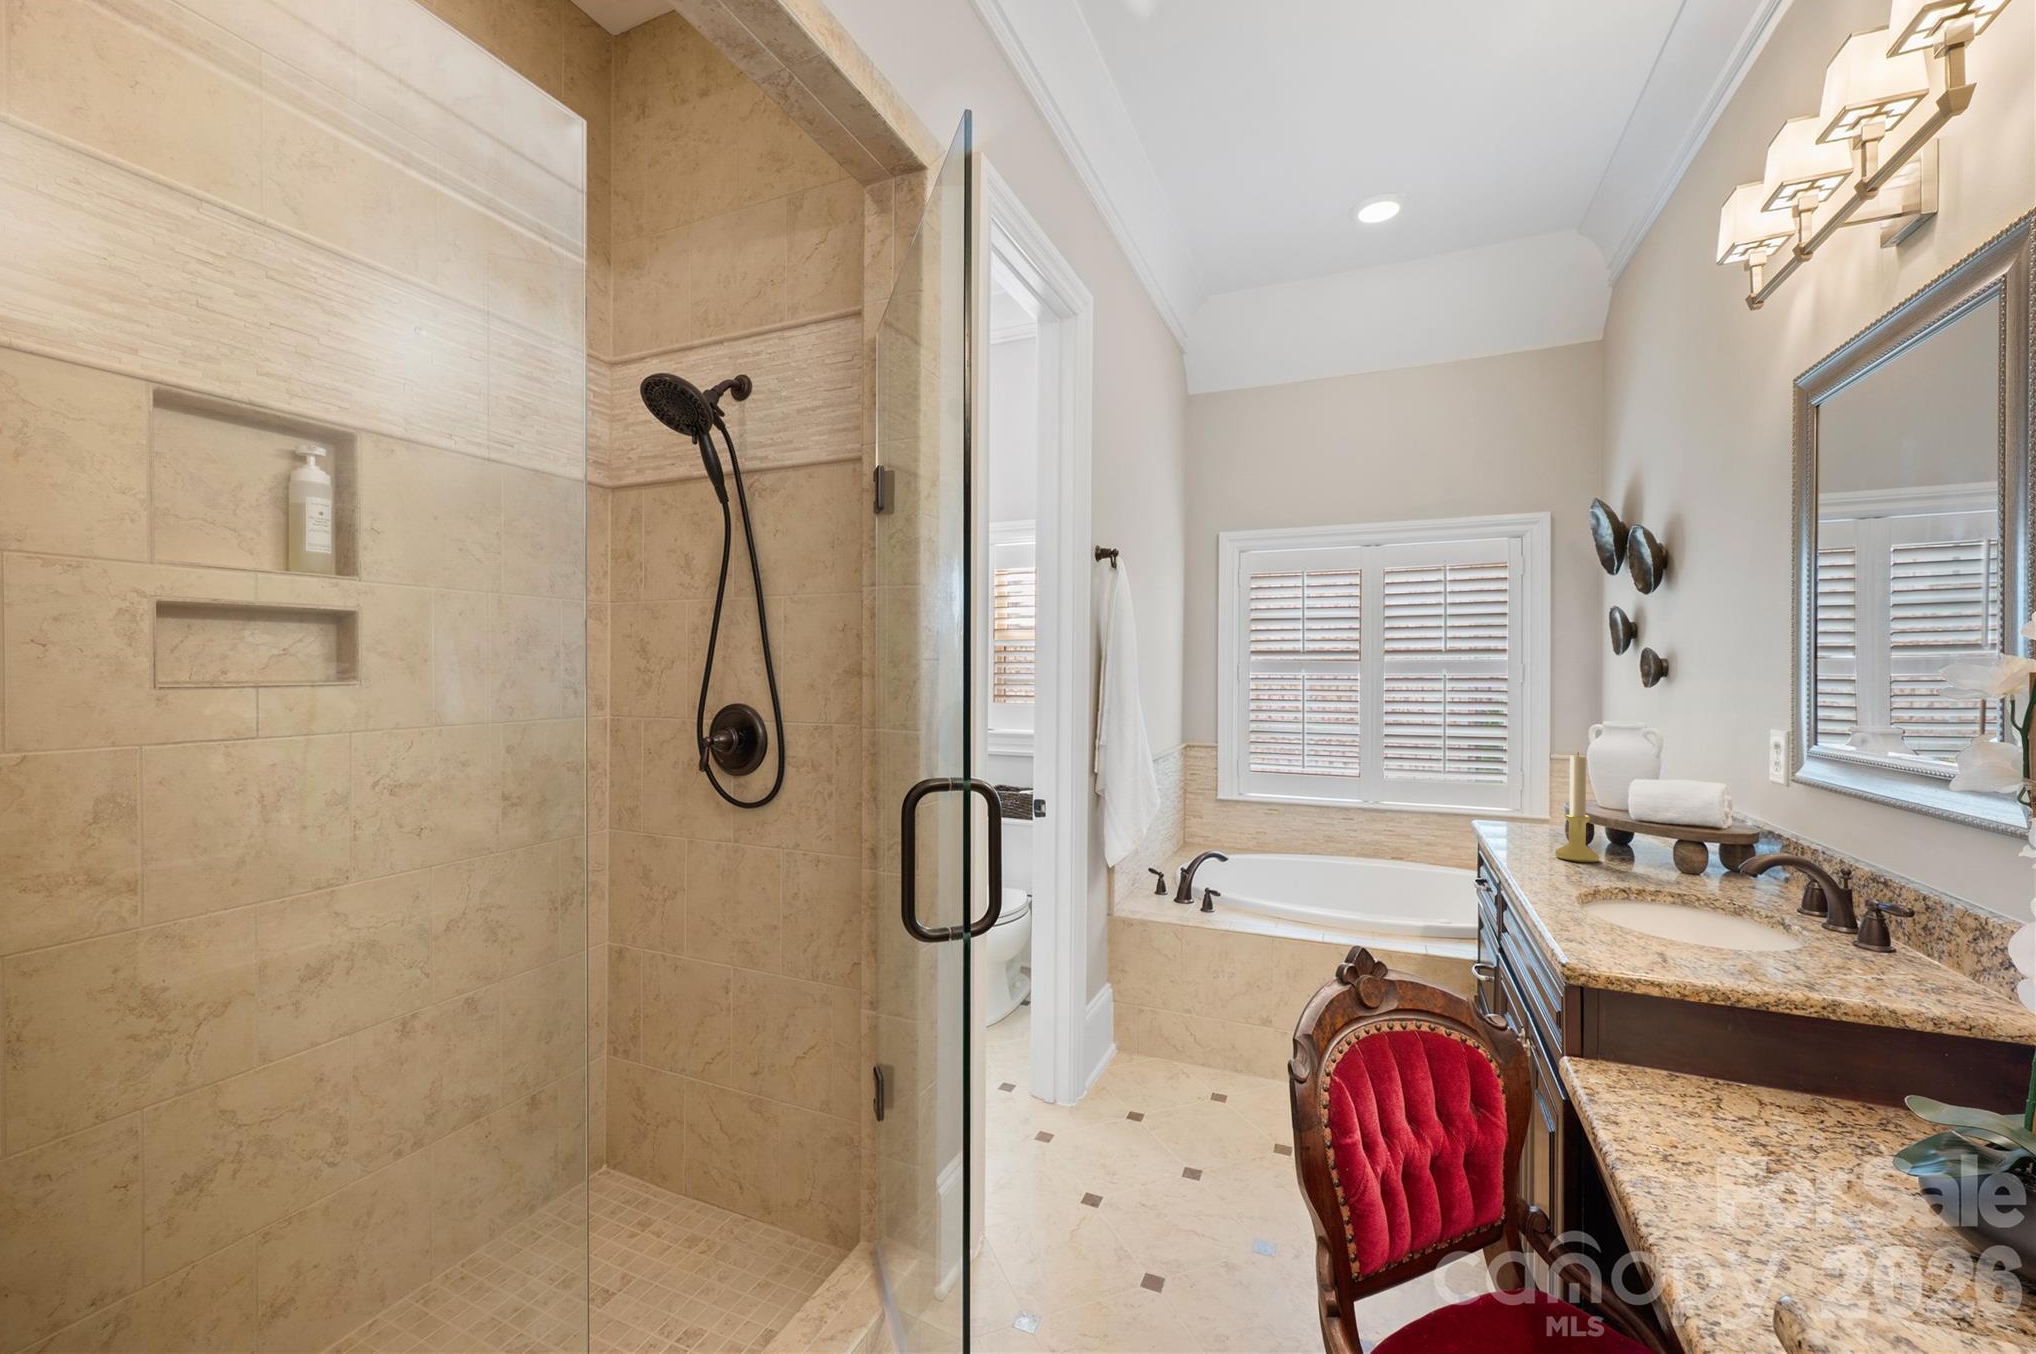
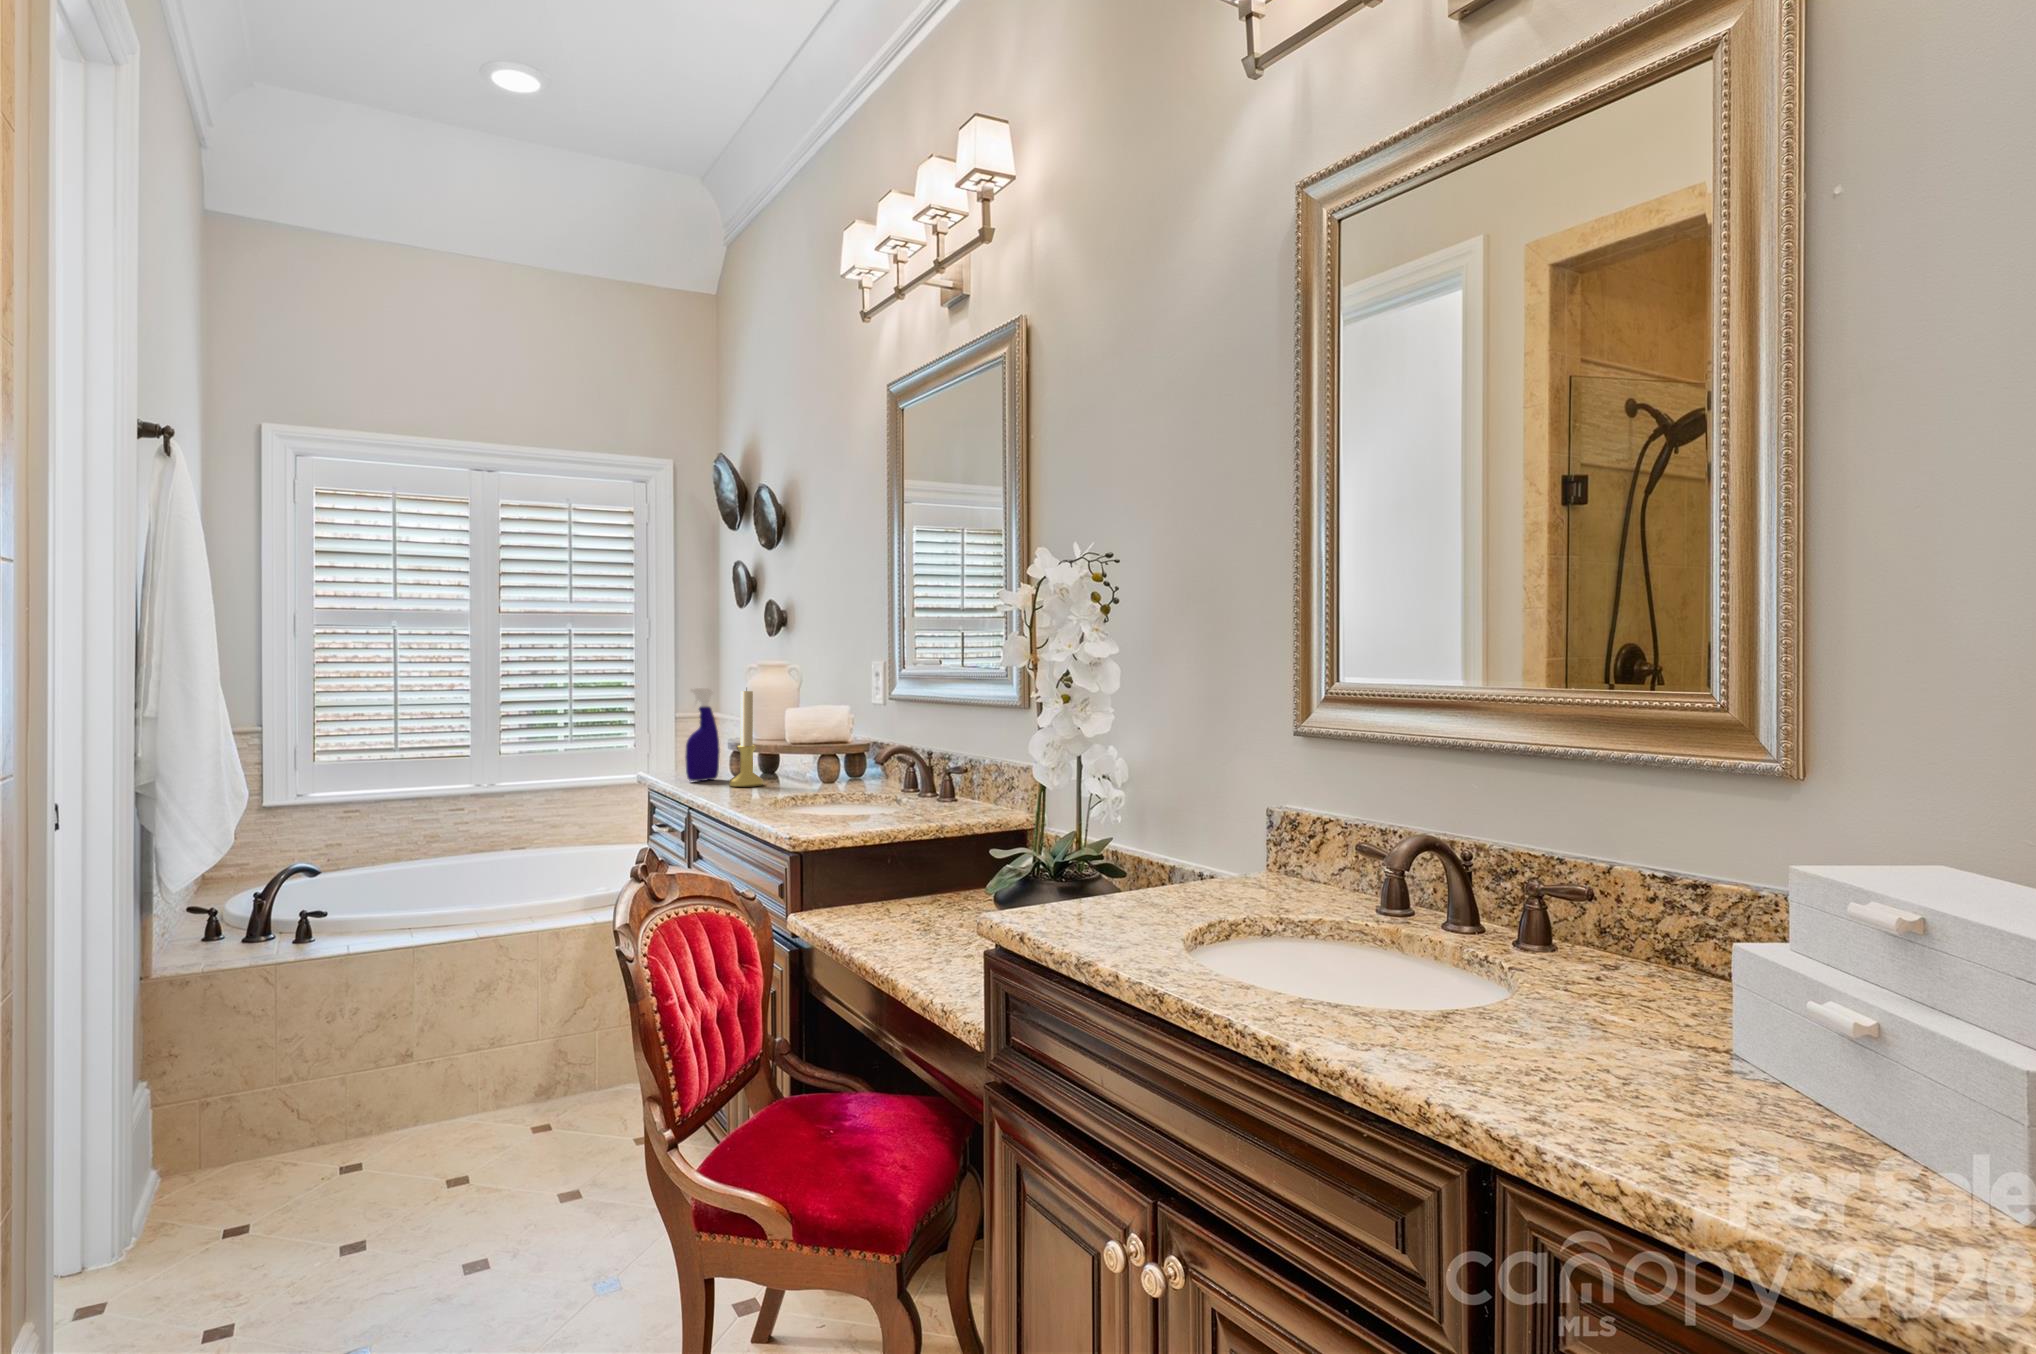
spray bottle: none [1510,747,1553,843] -> present [685,688,720,781]

